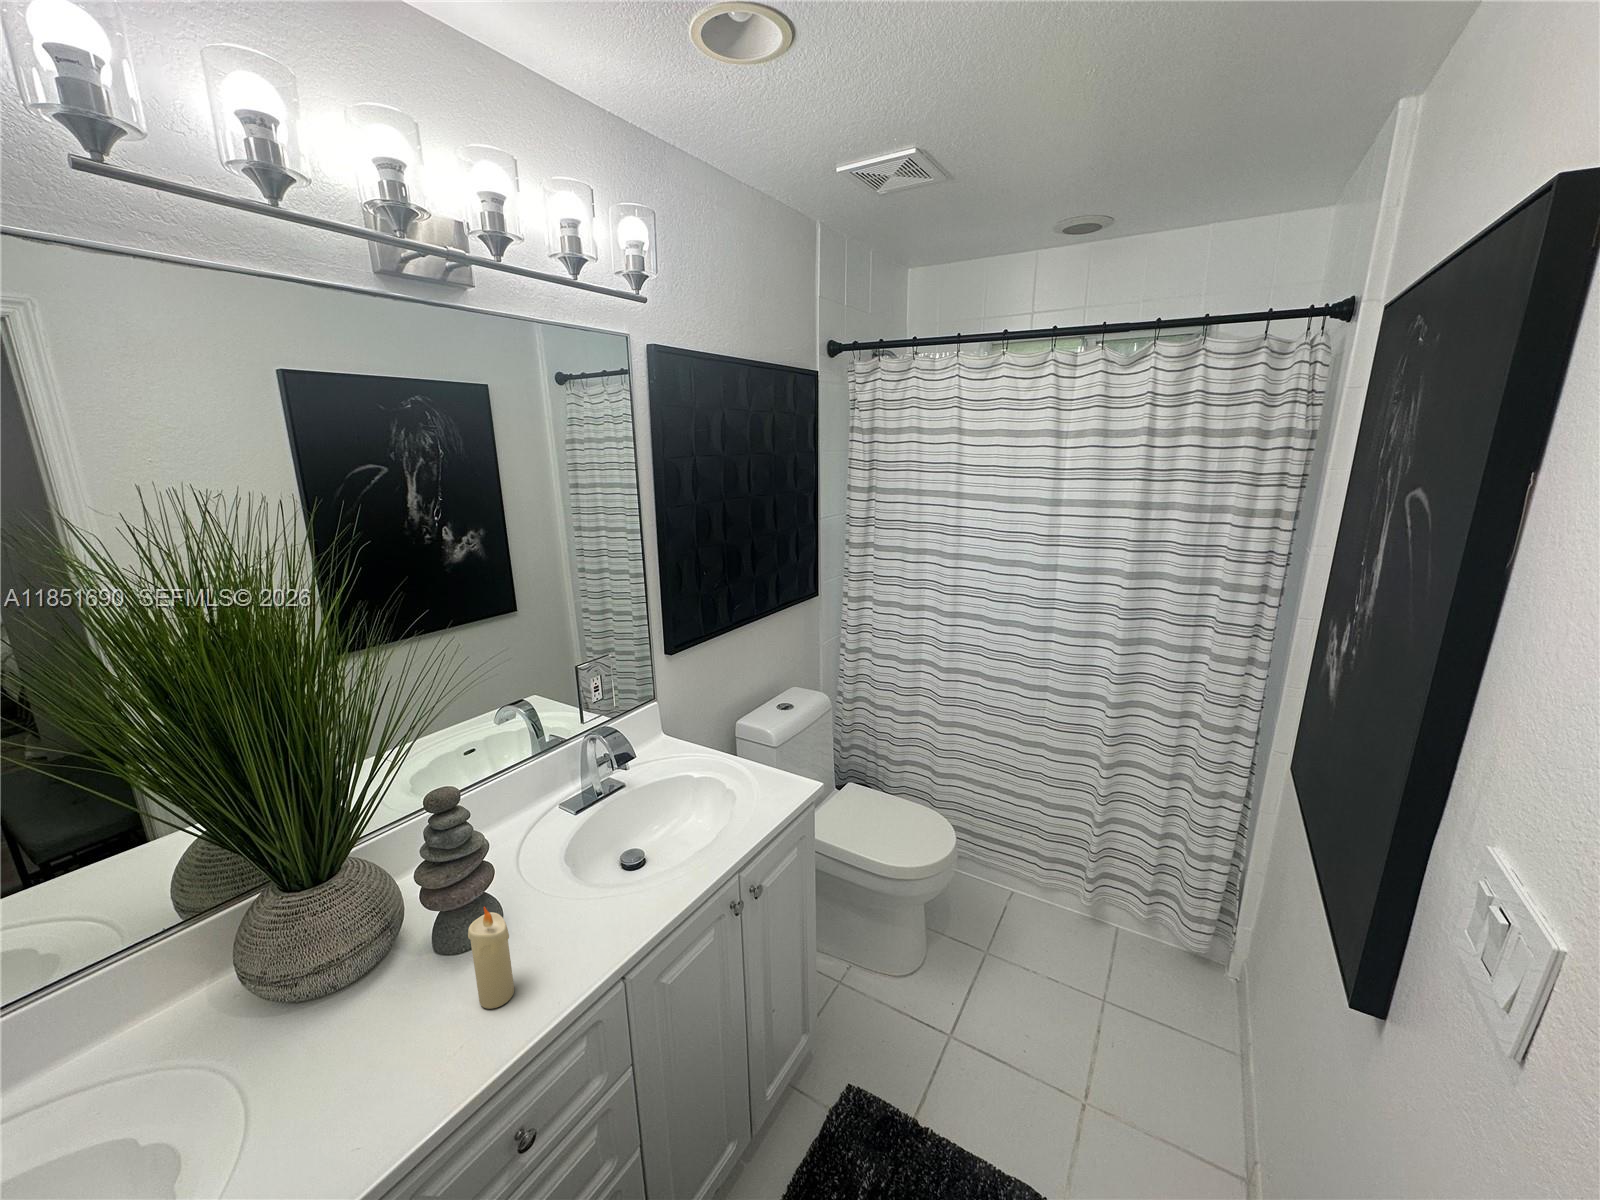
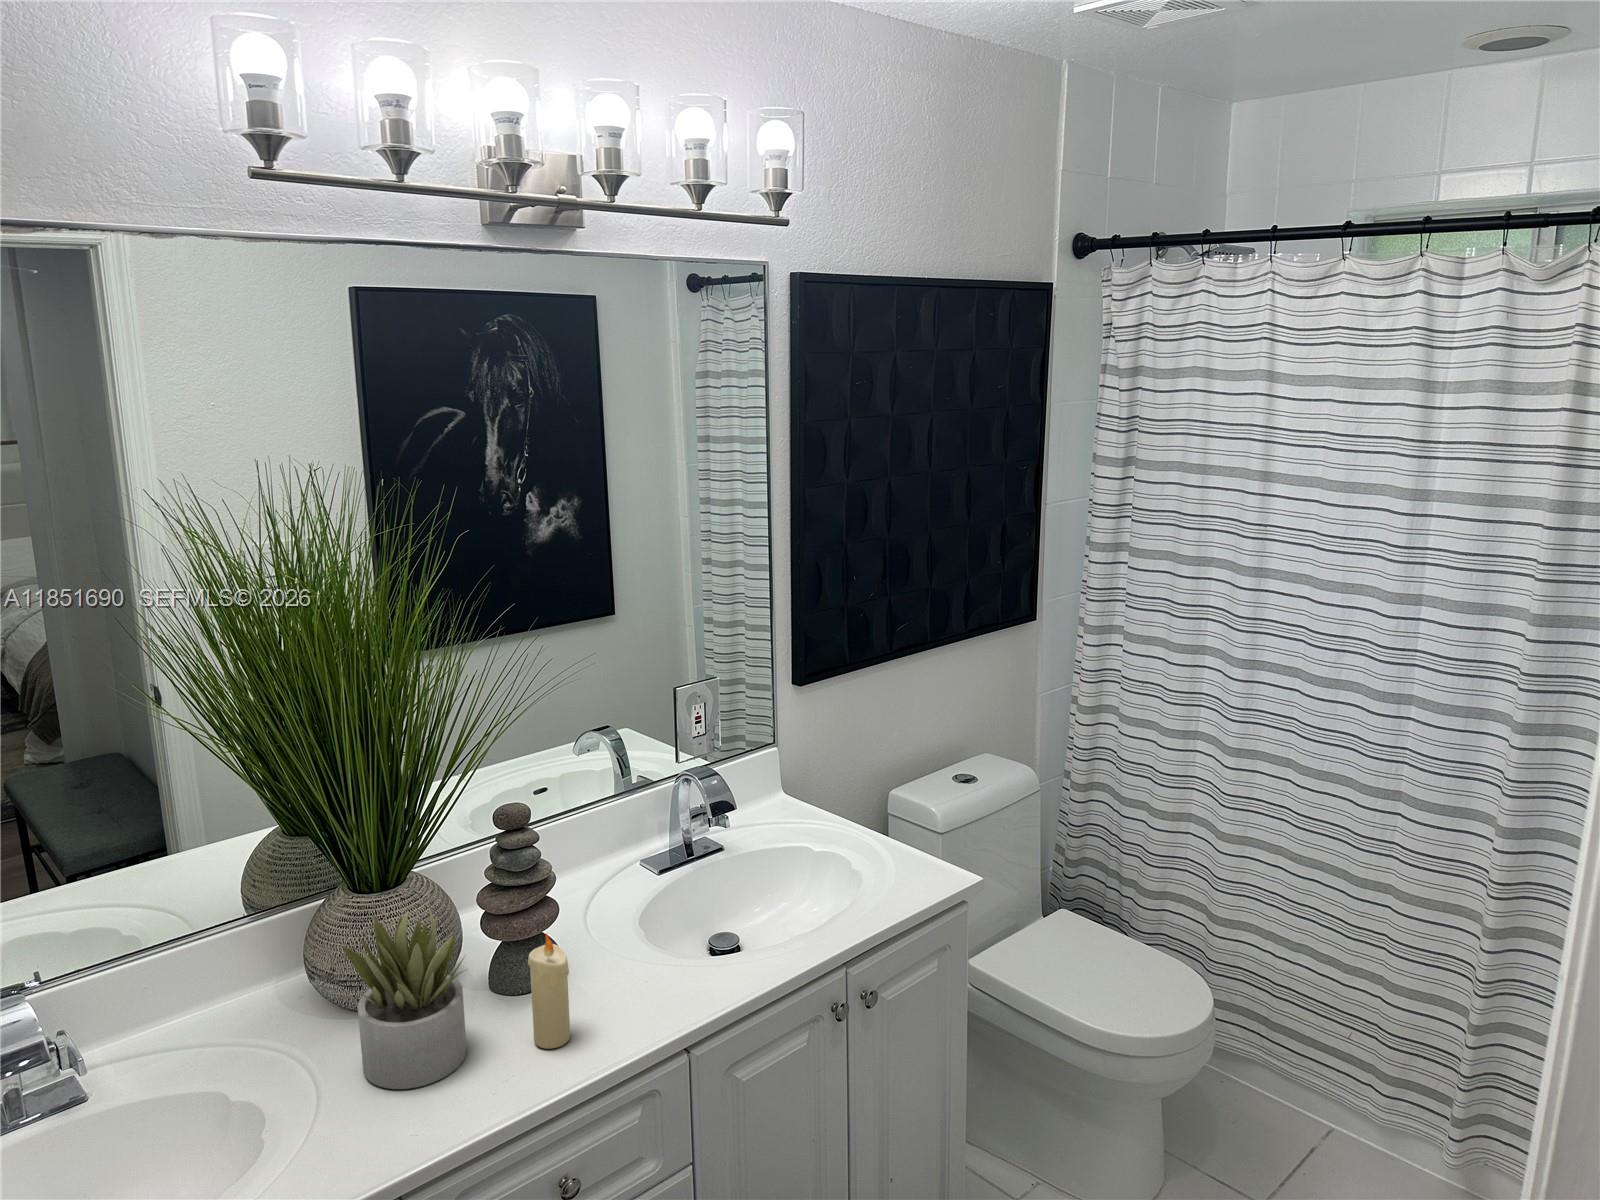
succulent plant: none [261,907,411,1094] -> present [341,908,468,1089]

